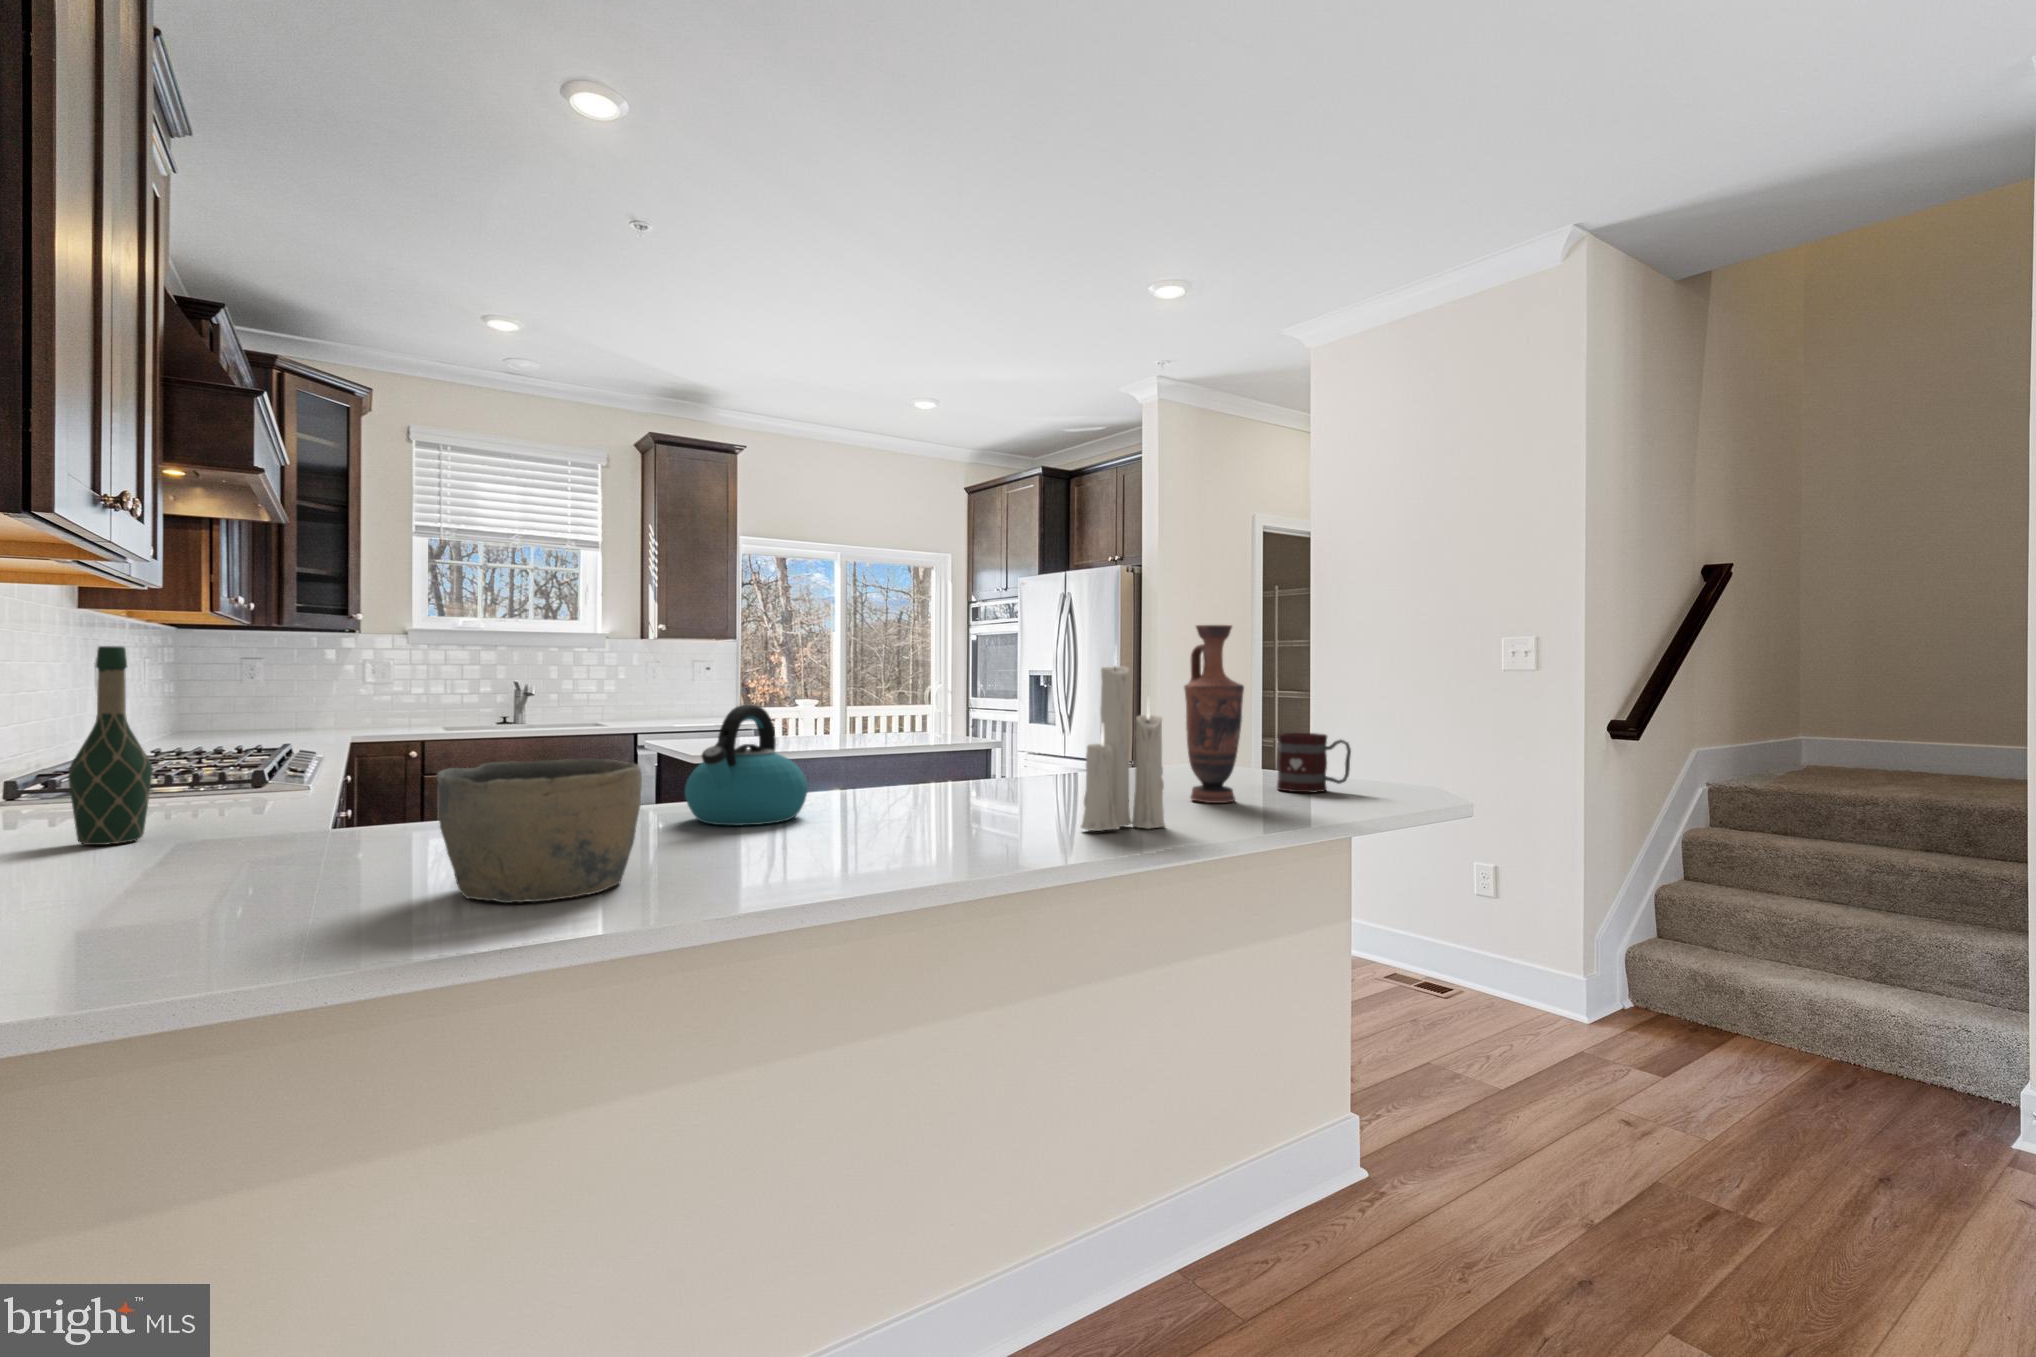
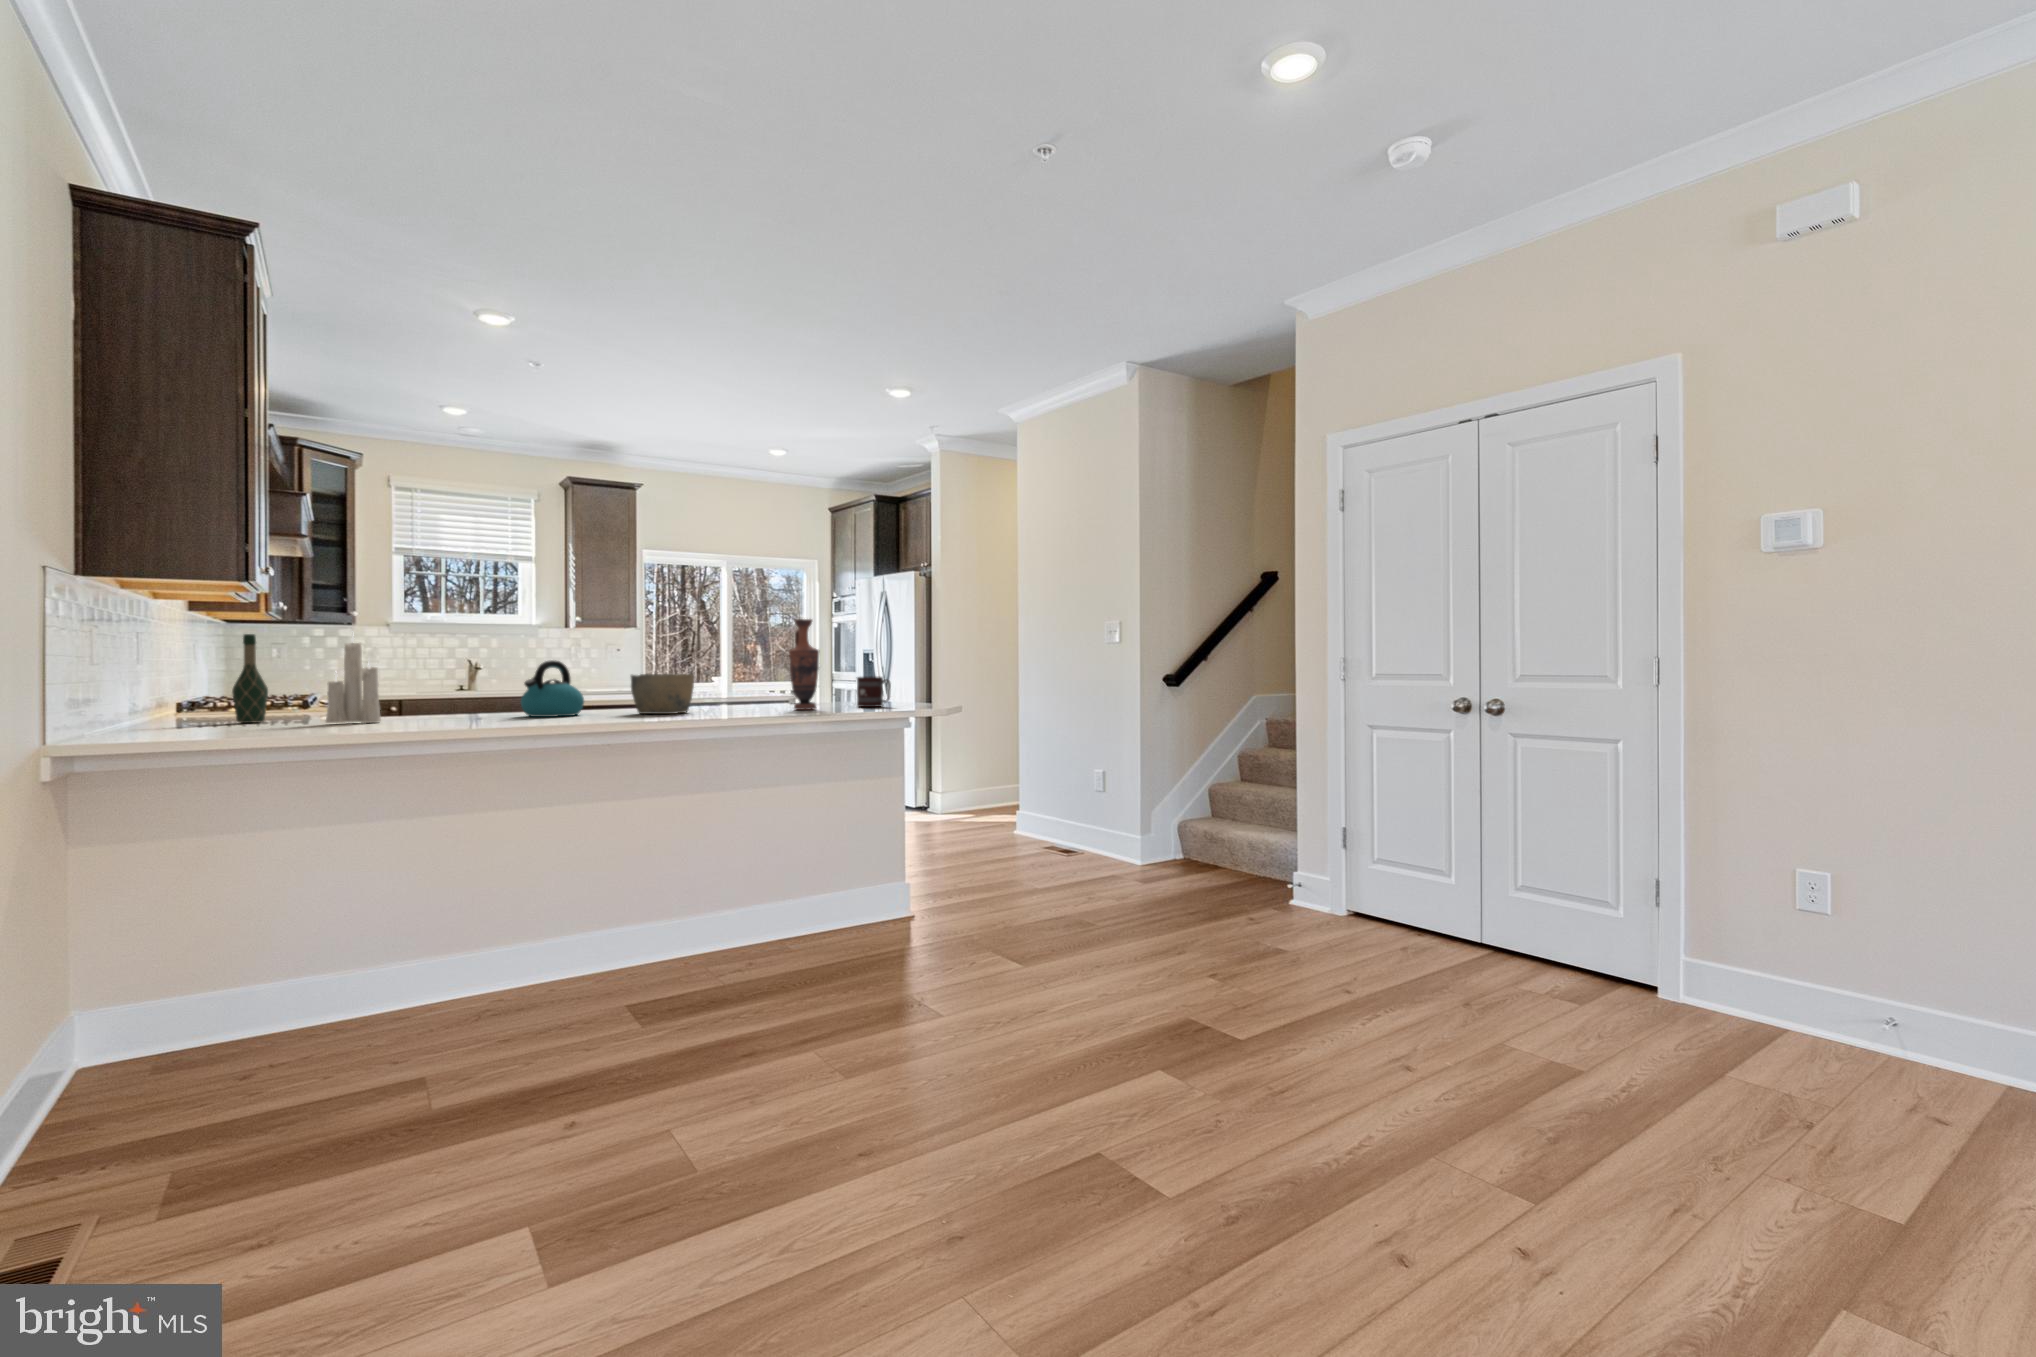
candle: present [1081,653,1165,831] -> present [326,638,381,723]
bowl: present [436,759,642,903] -> present [631,674,694,714]

